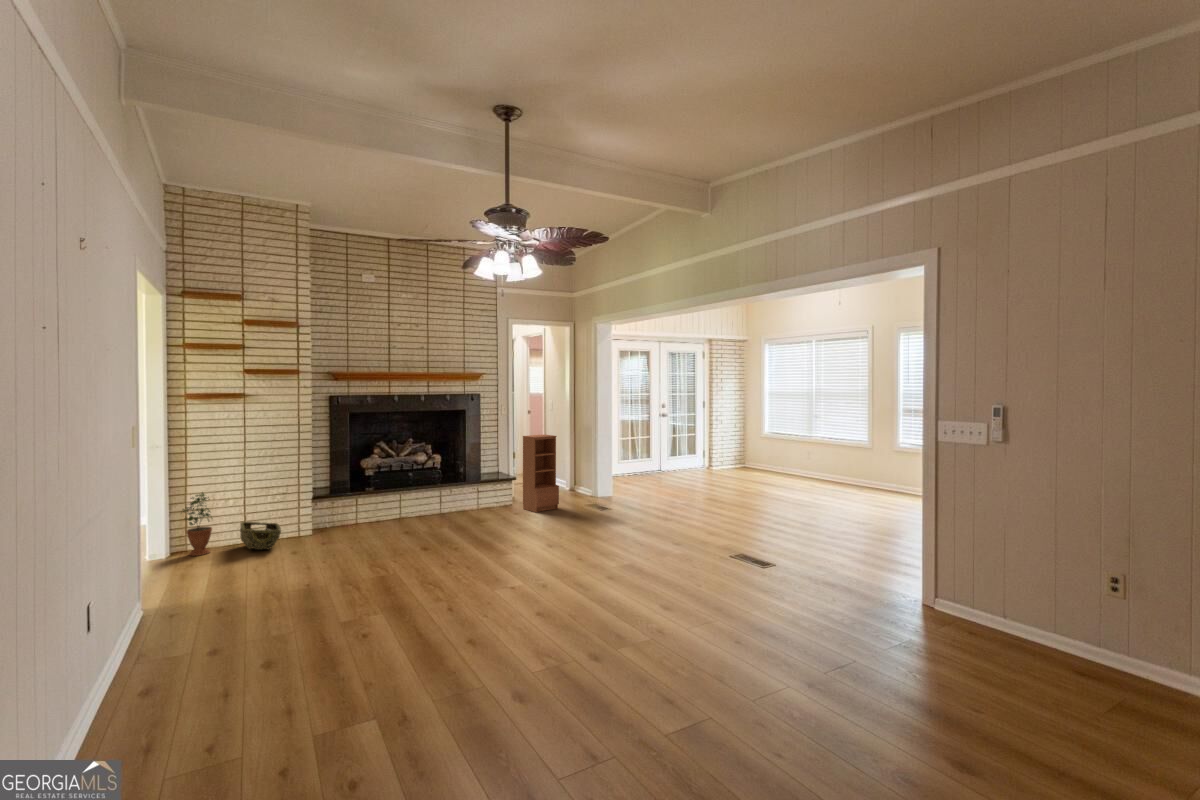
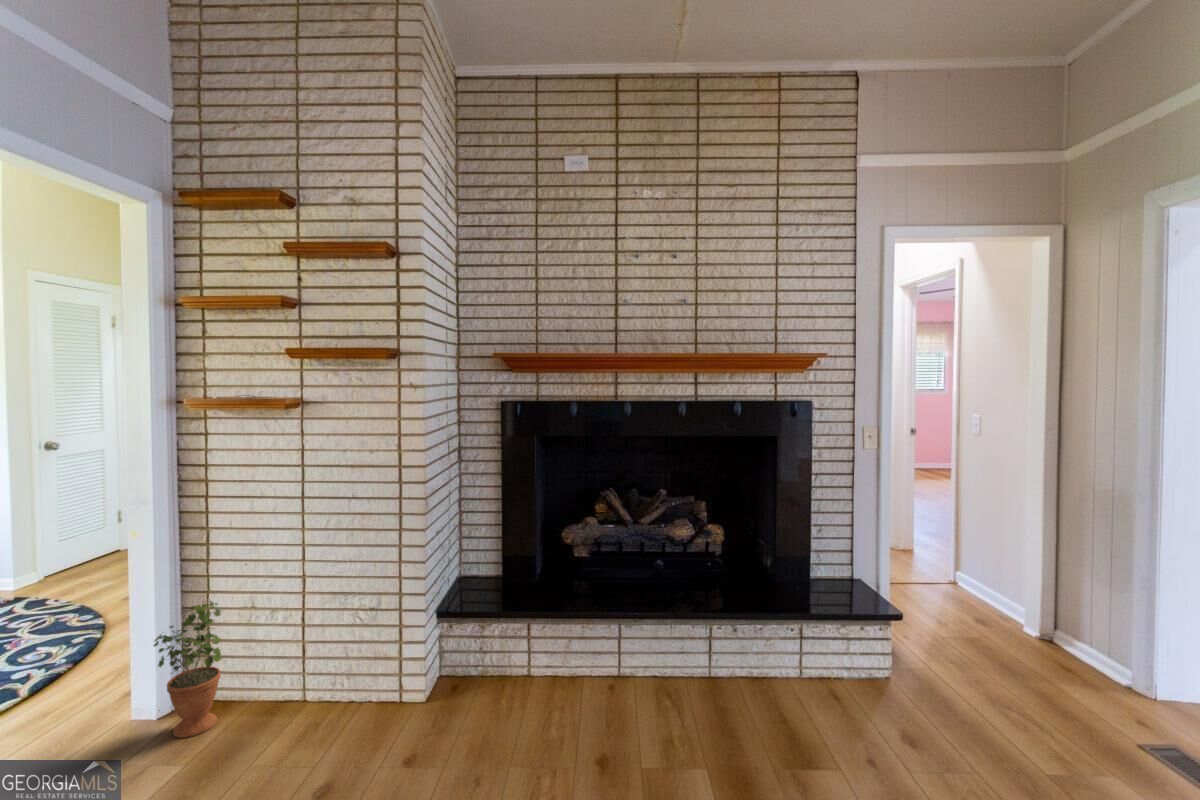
bookcase: present [523,435,559,512] -> none [922,516,1046,750]
woven basket: present [240,522,281,550] -> none [227,662,350,761]

